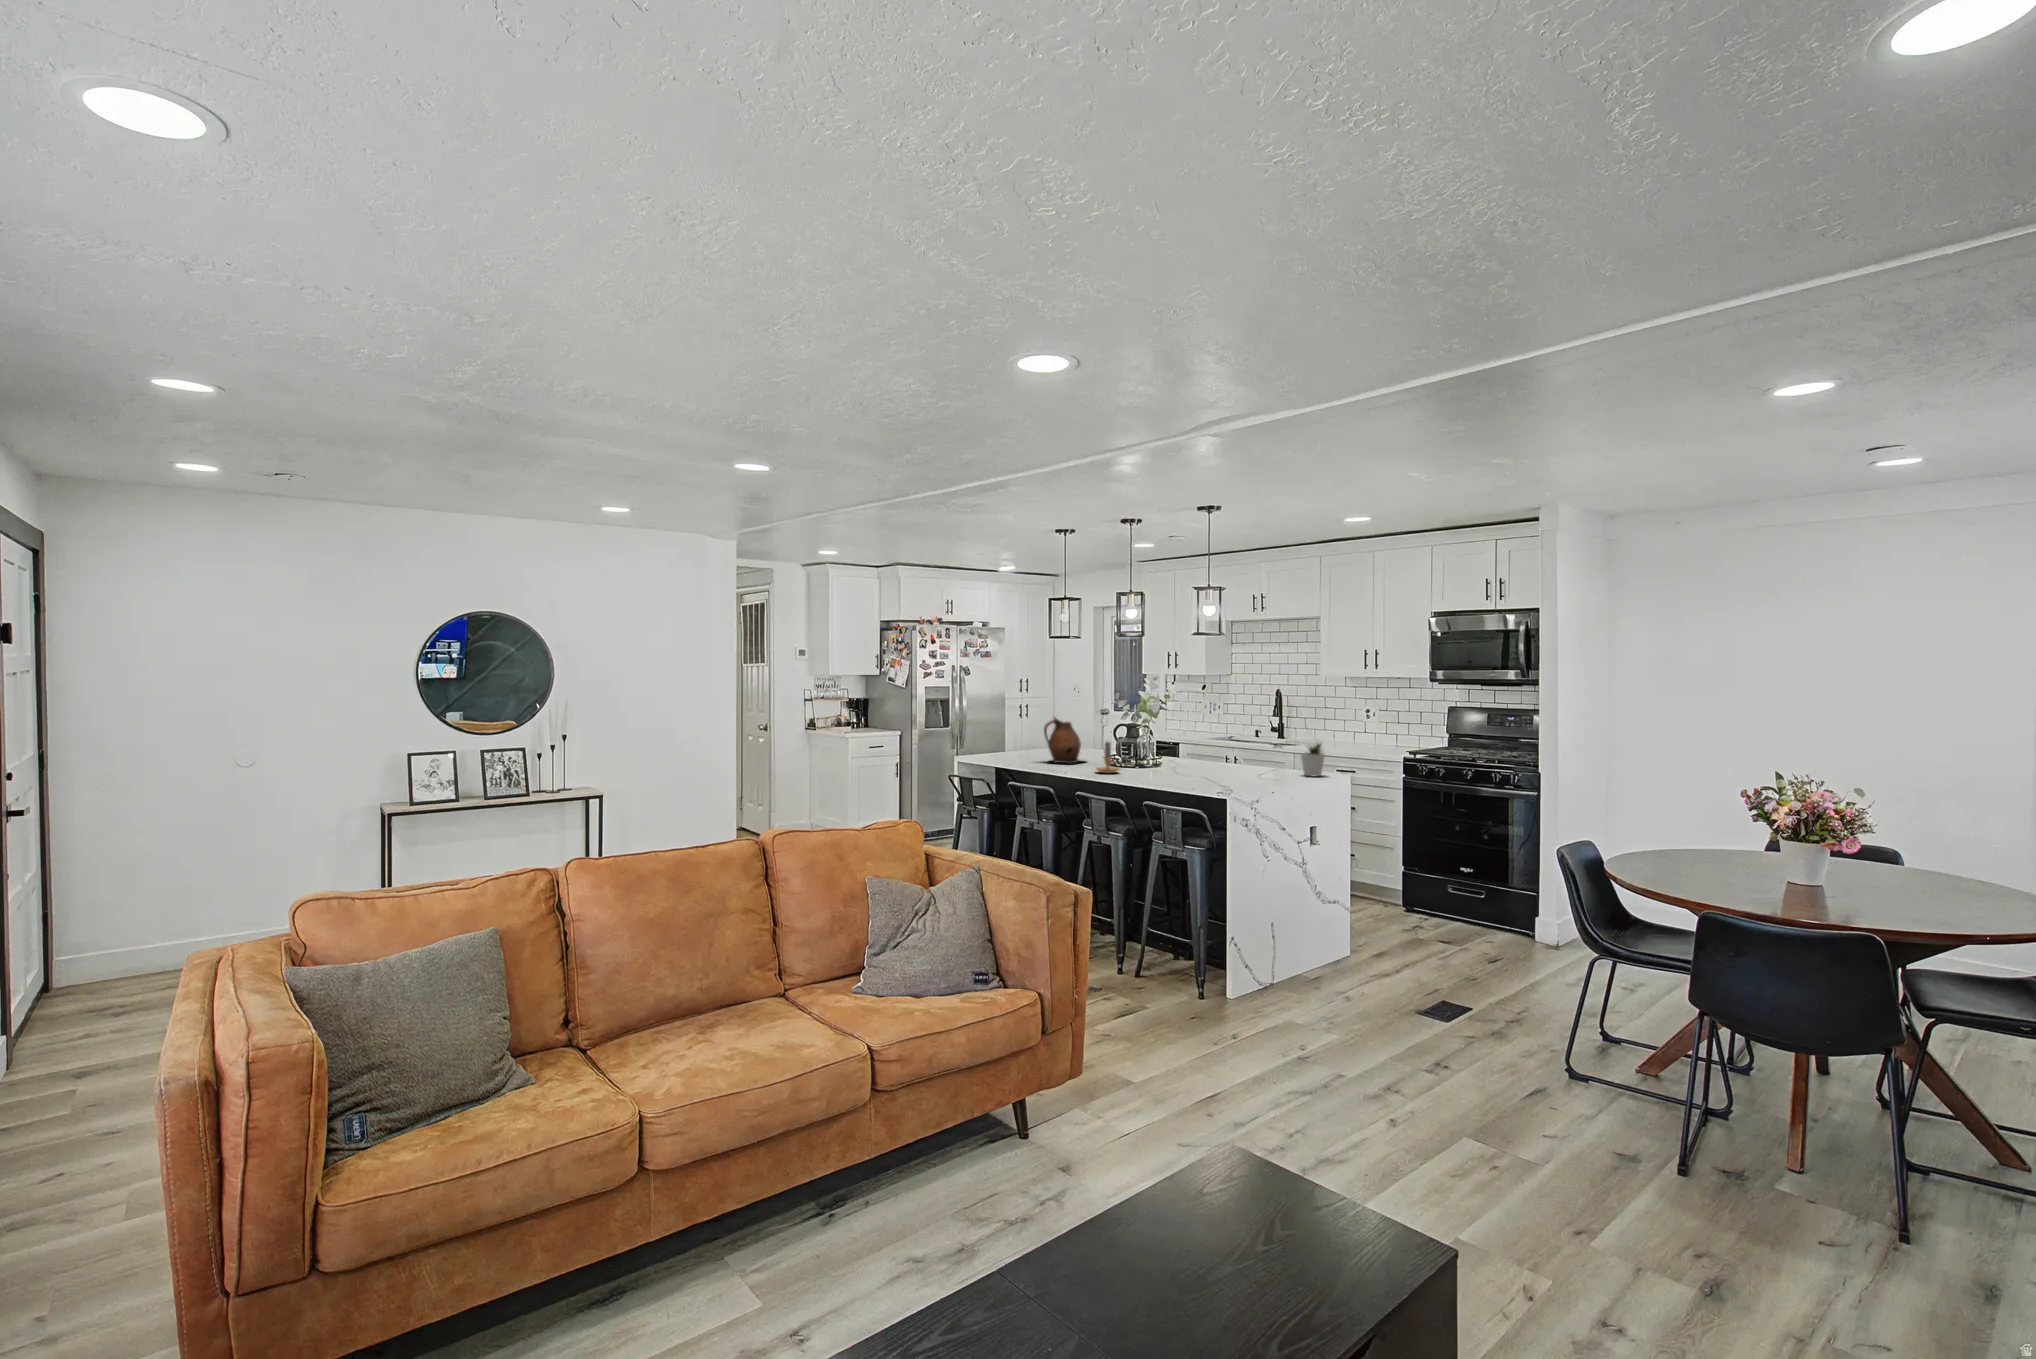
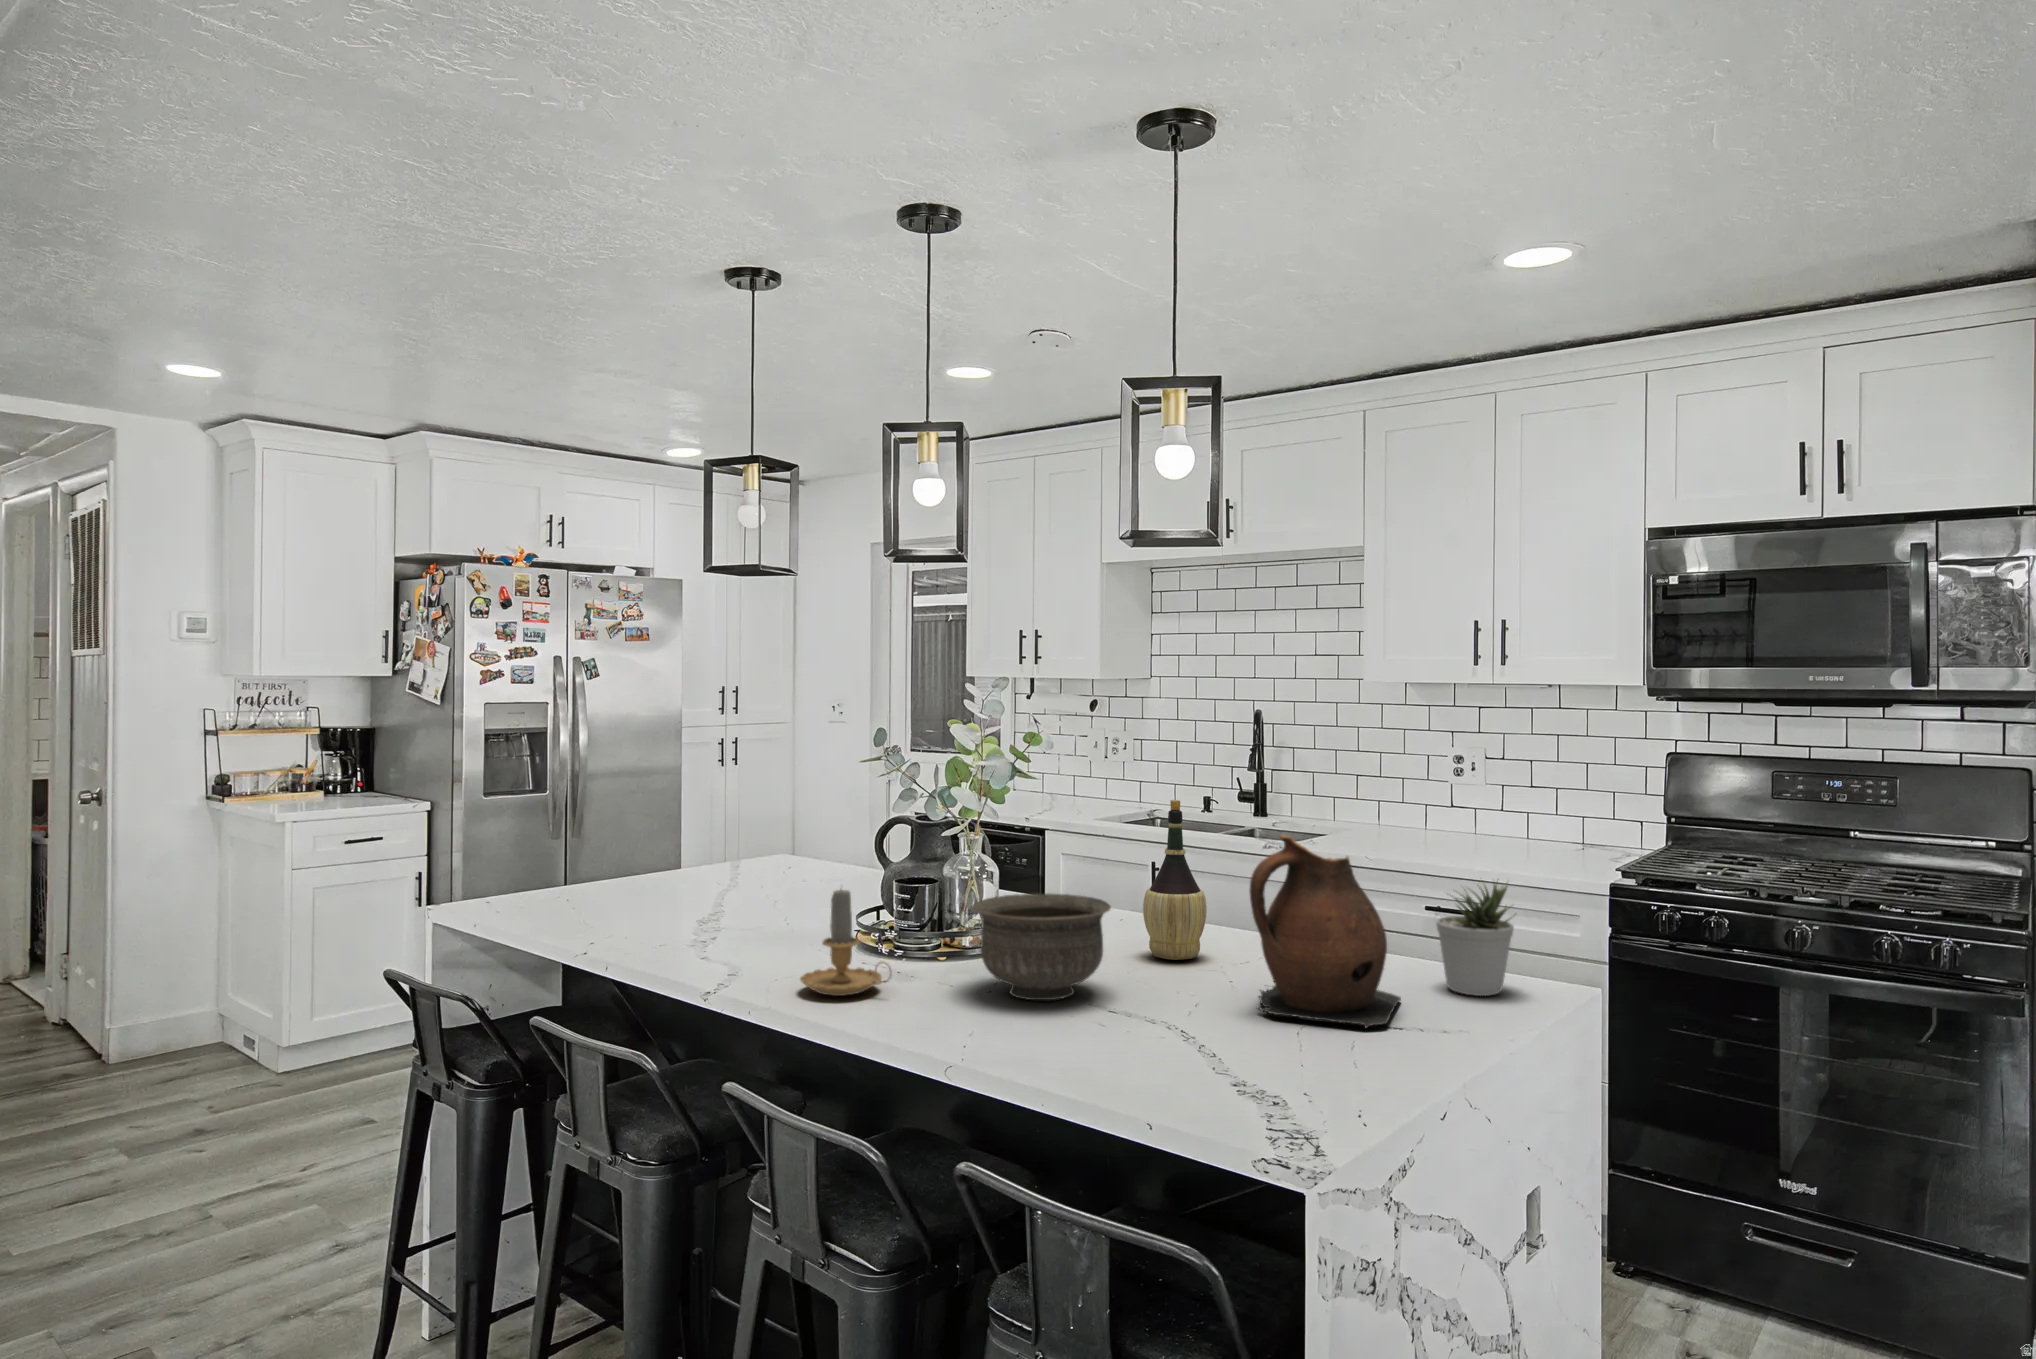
wine bottle: none [1207,716,1228,769] -> present [1143,800,1207,960]
ceramic pitcher: present [1044,717,1084,763] -> present [1250,835,1401,1028]
bowl: none [1148,745,1193,775] -> present [972,894,1111,1000]

